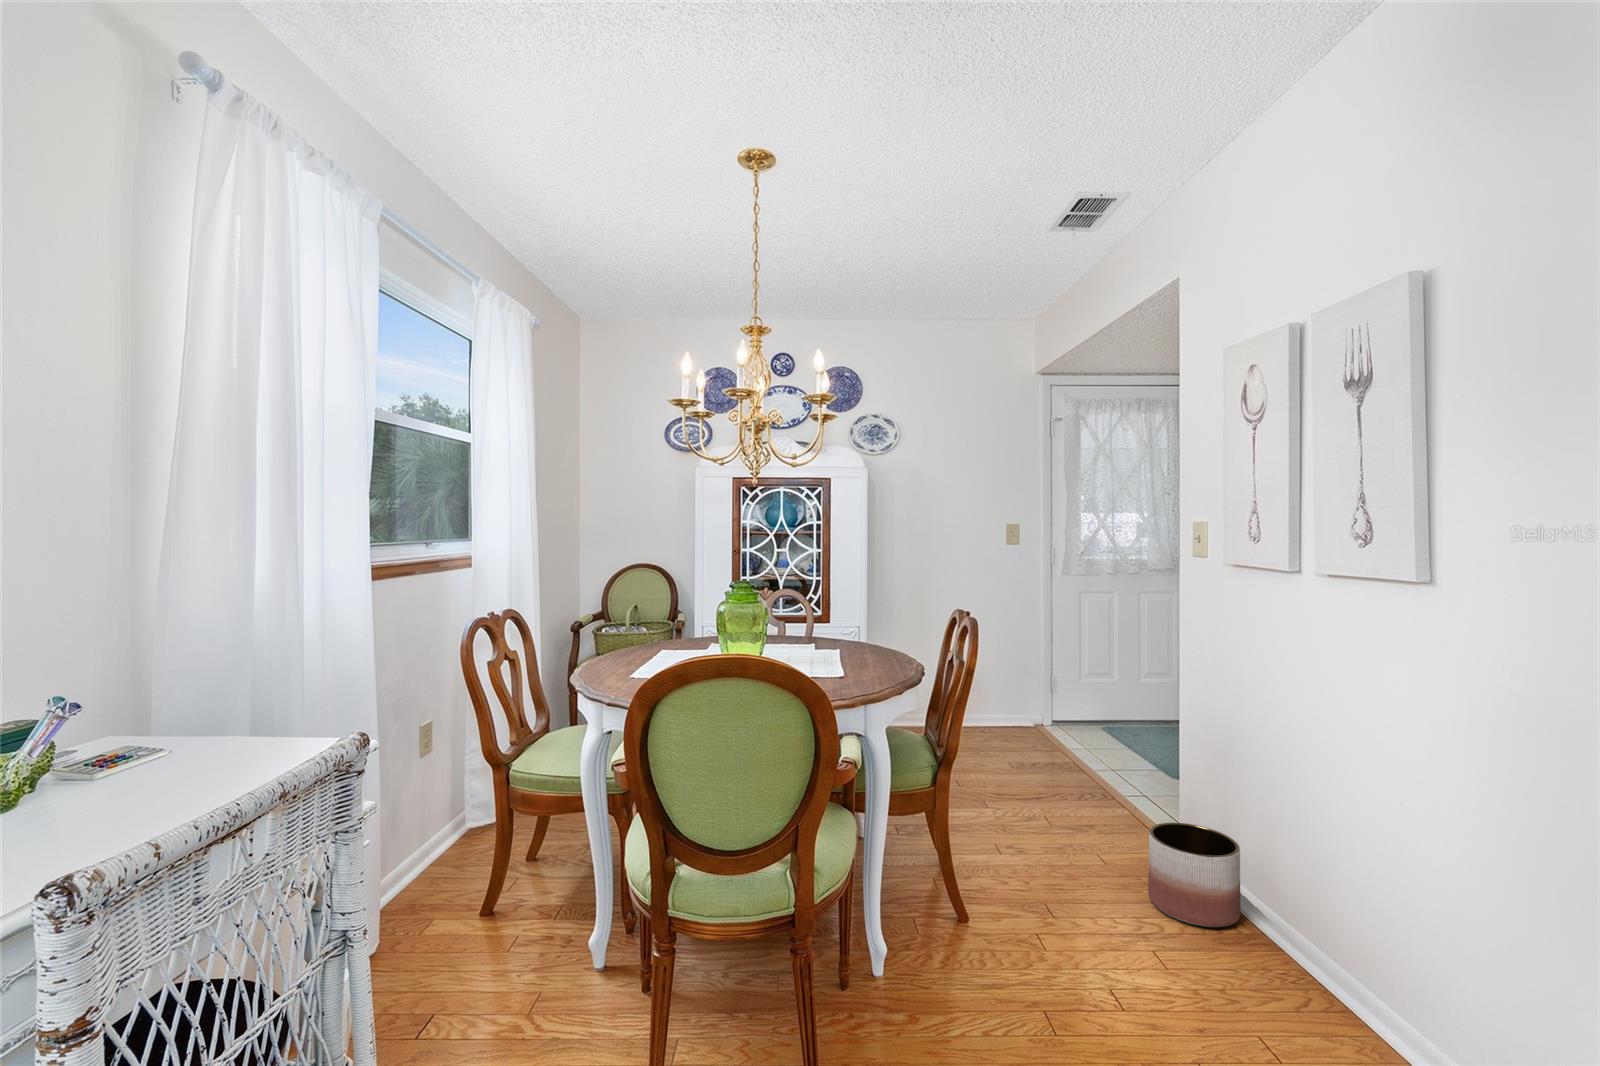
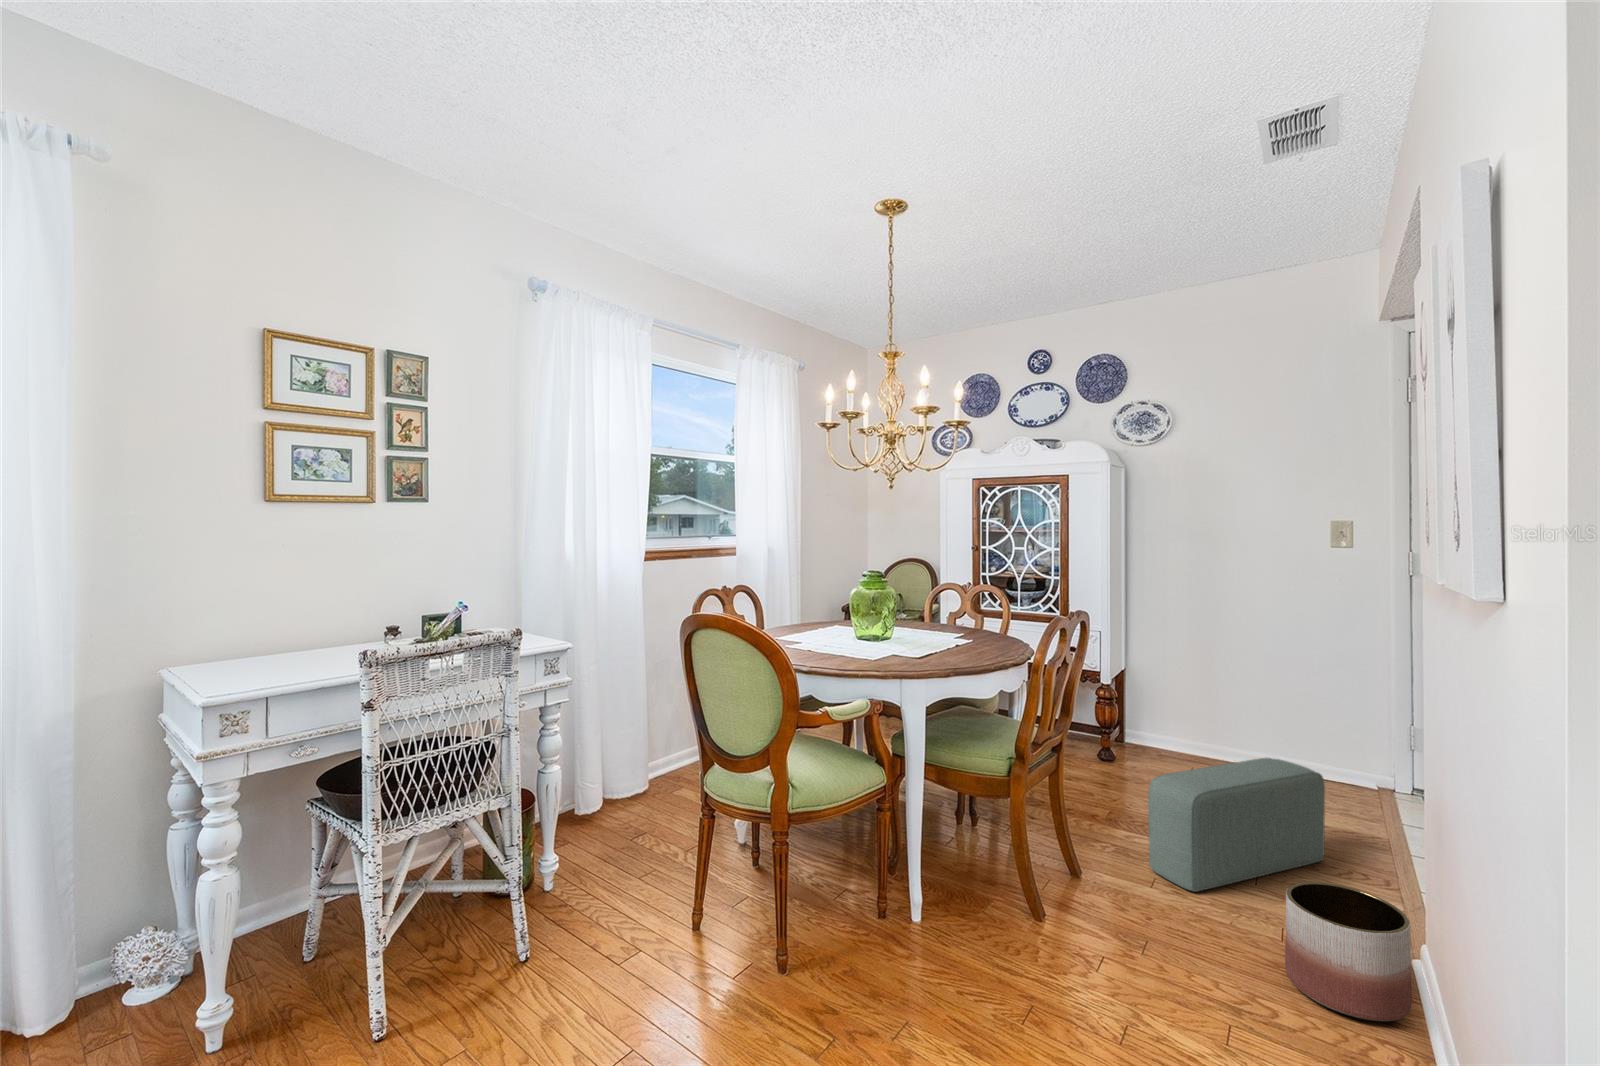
pouf: none [992,726,1079,857] -> present [1148,758,1325,892]

